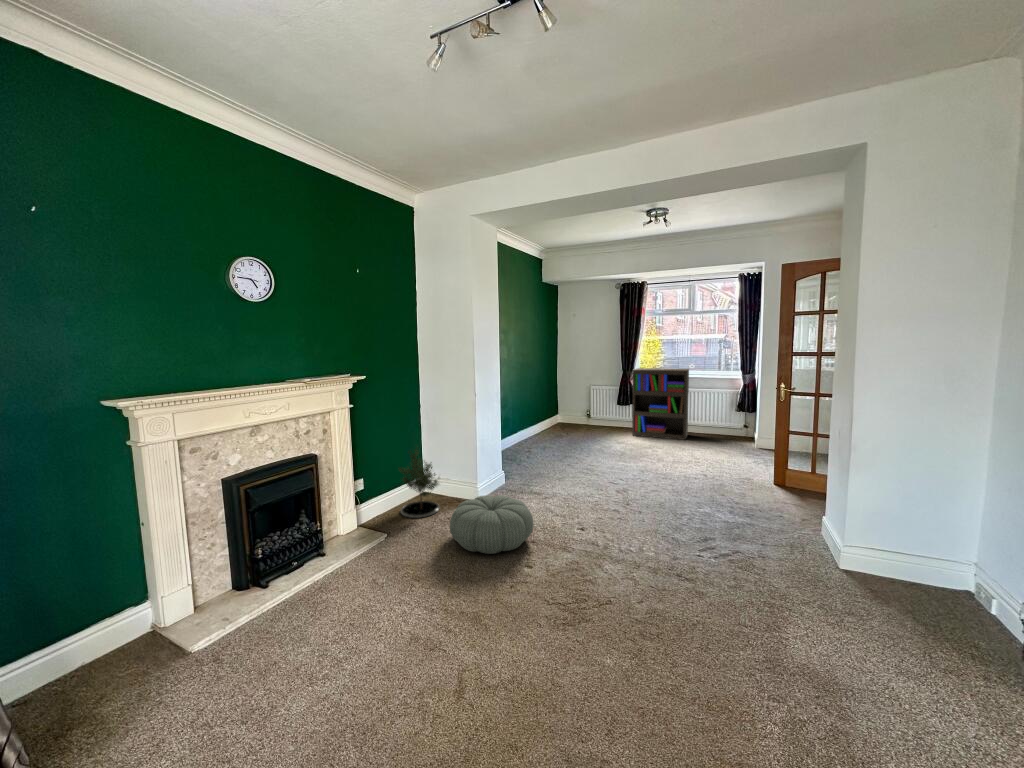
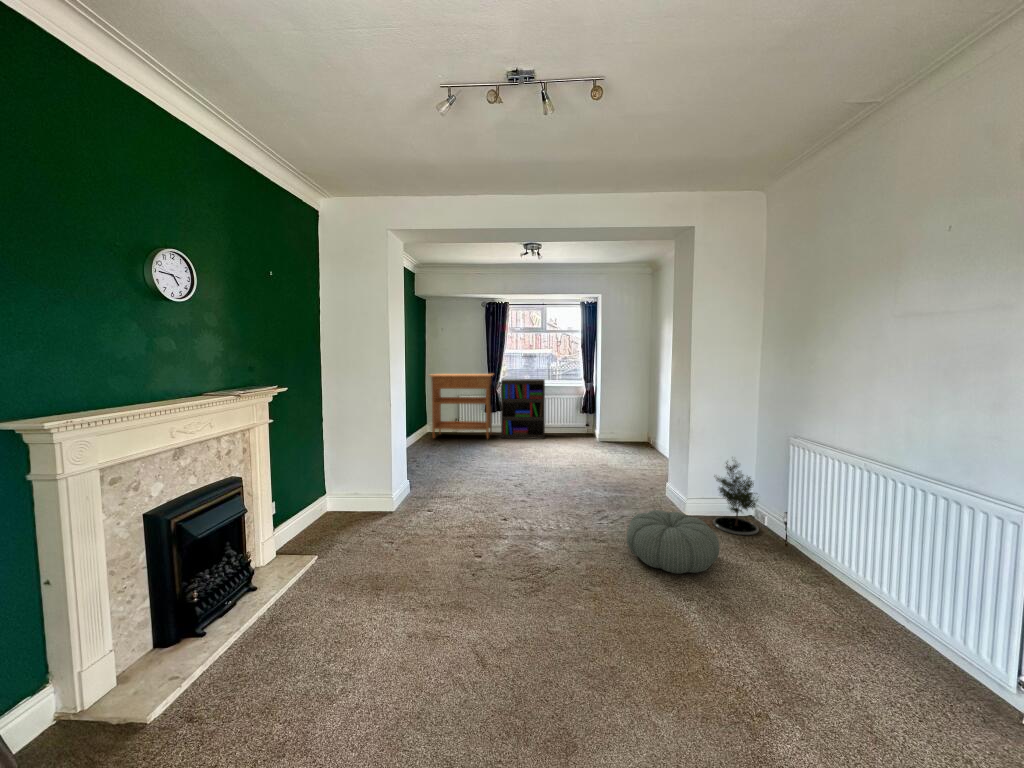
console table: none [552,362,628,436] -> present [430,374,493,438]
potted tree: present [400,449,440,518] -> present [713,462,759,535]
pouf: present [450,495,534,554] -> present [627,510,720,574]

